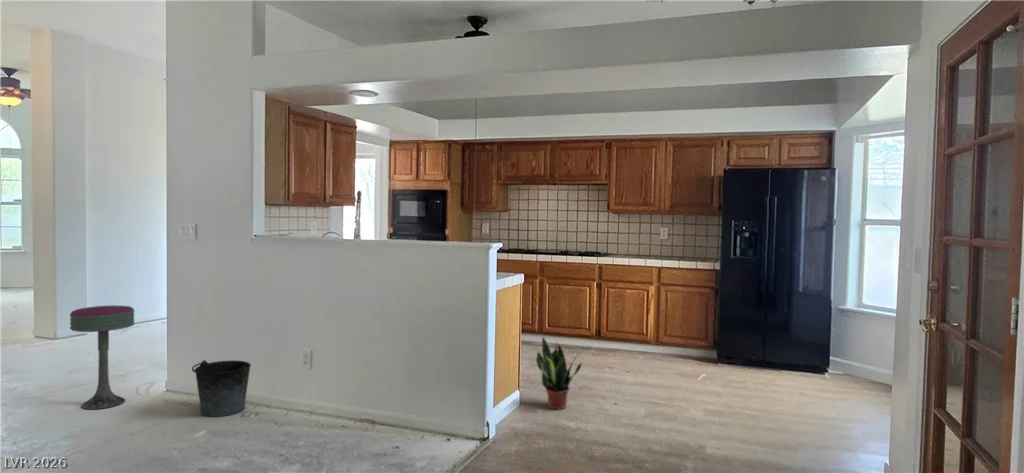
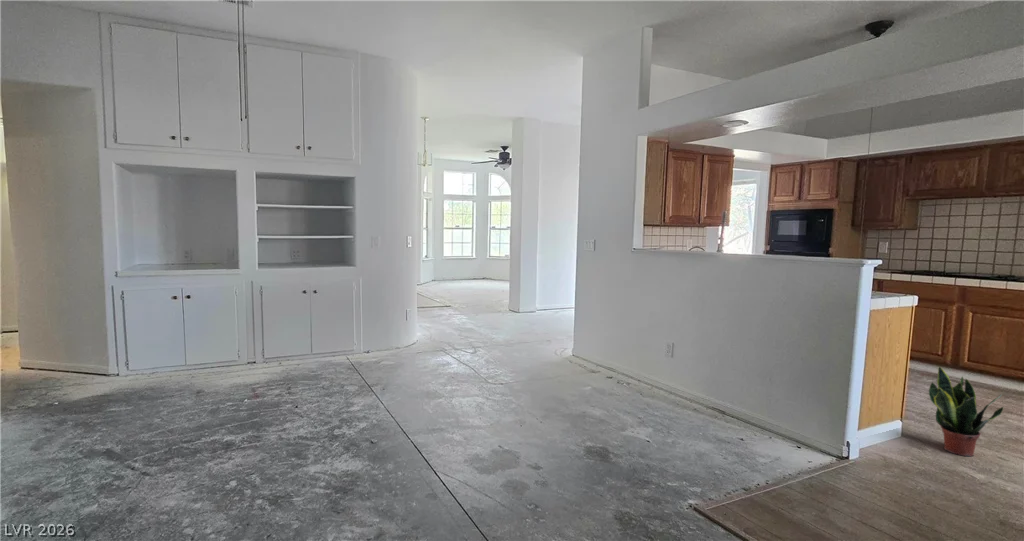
bar stool: present [70,305,134,409] -> none [529,294,563,359]
bucket: present [192,360,251,417] -> none [592,338,632,380]

